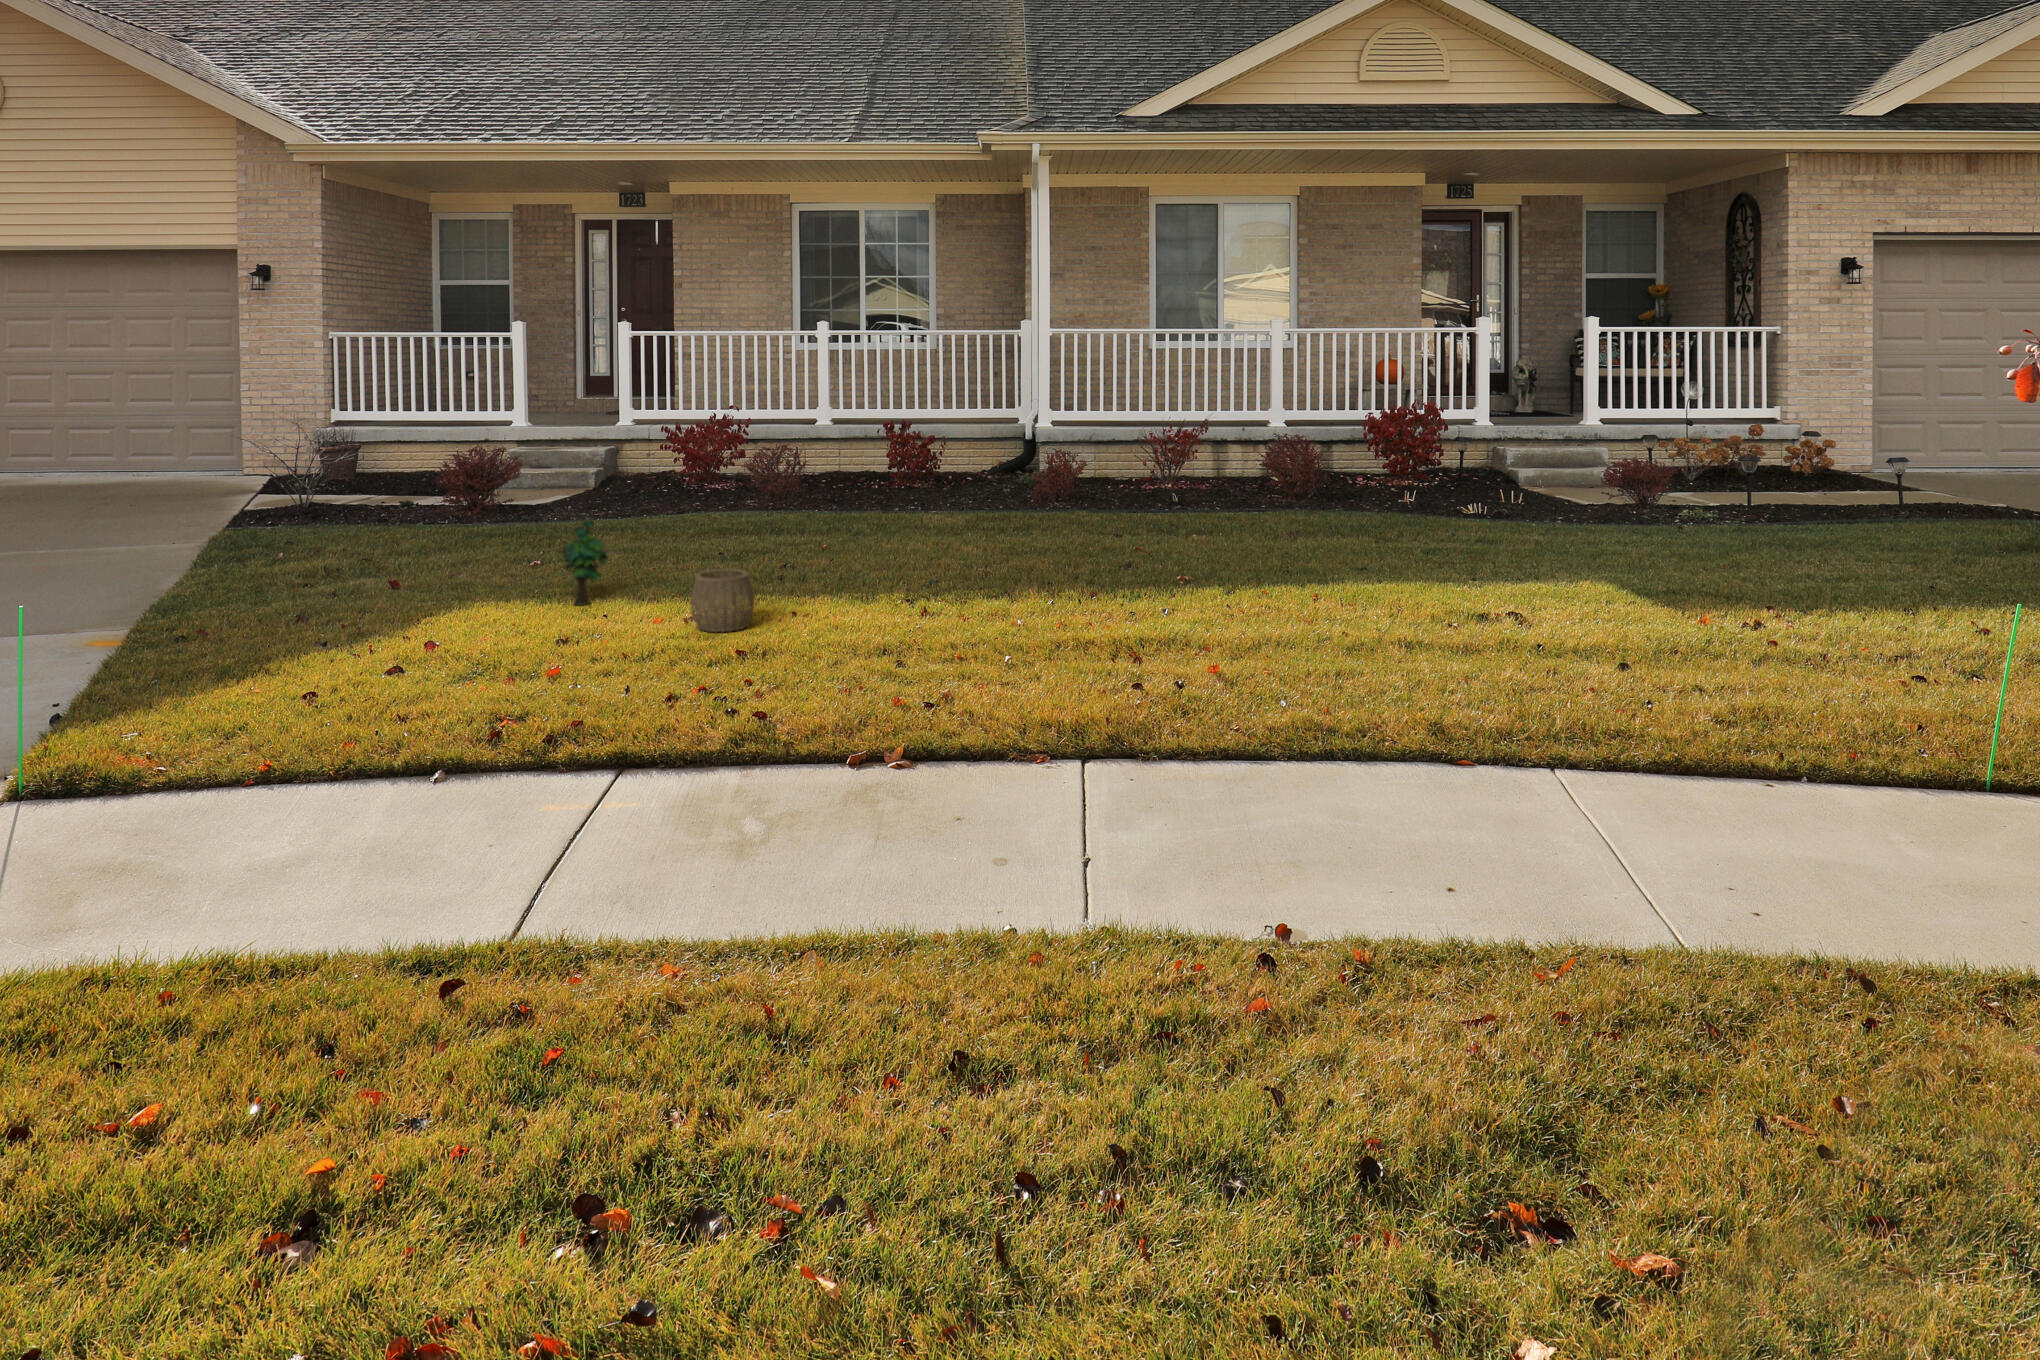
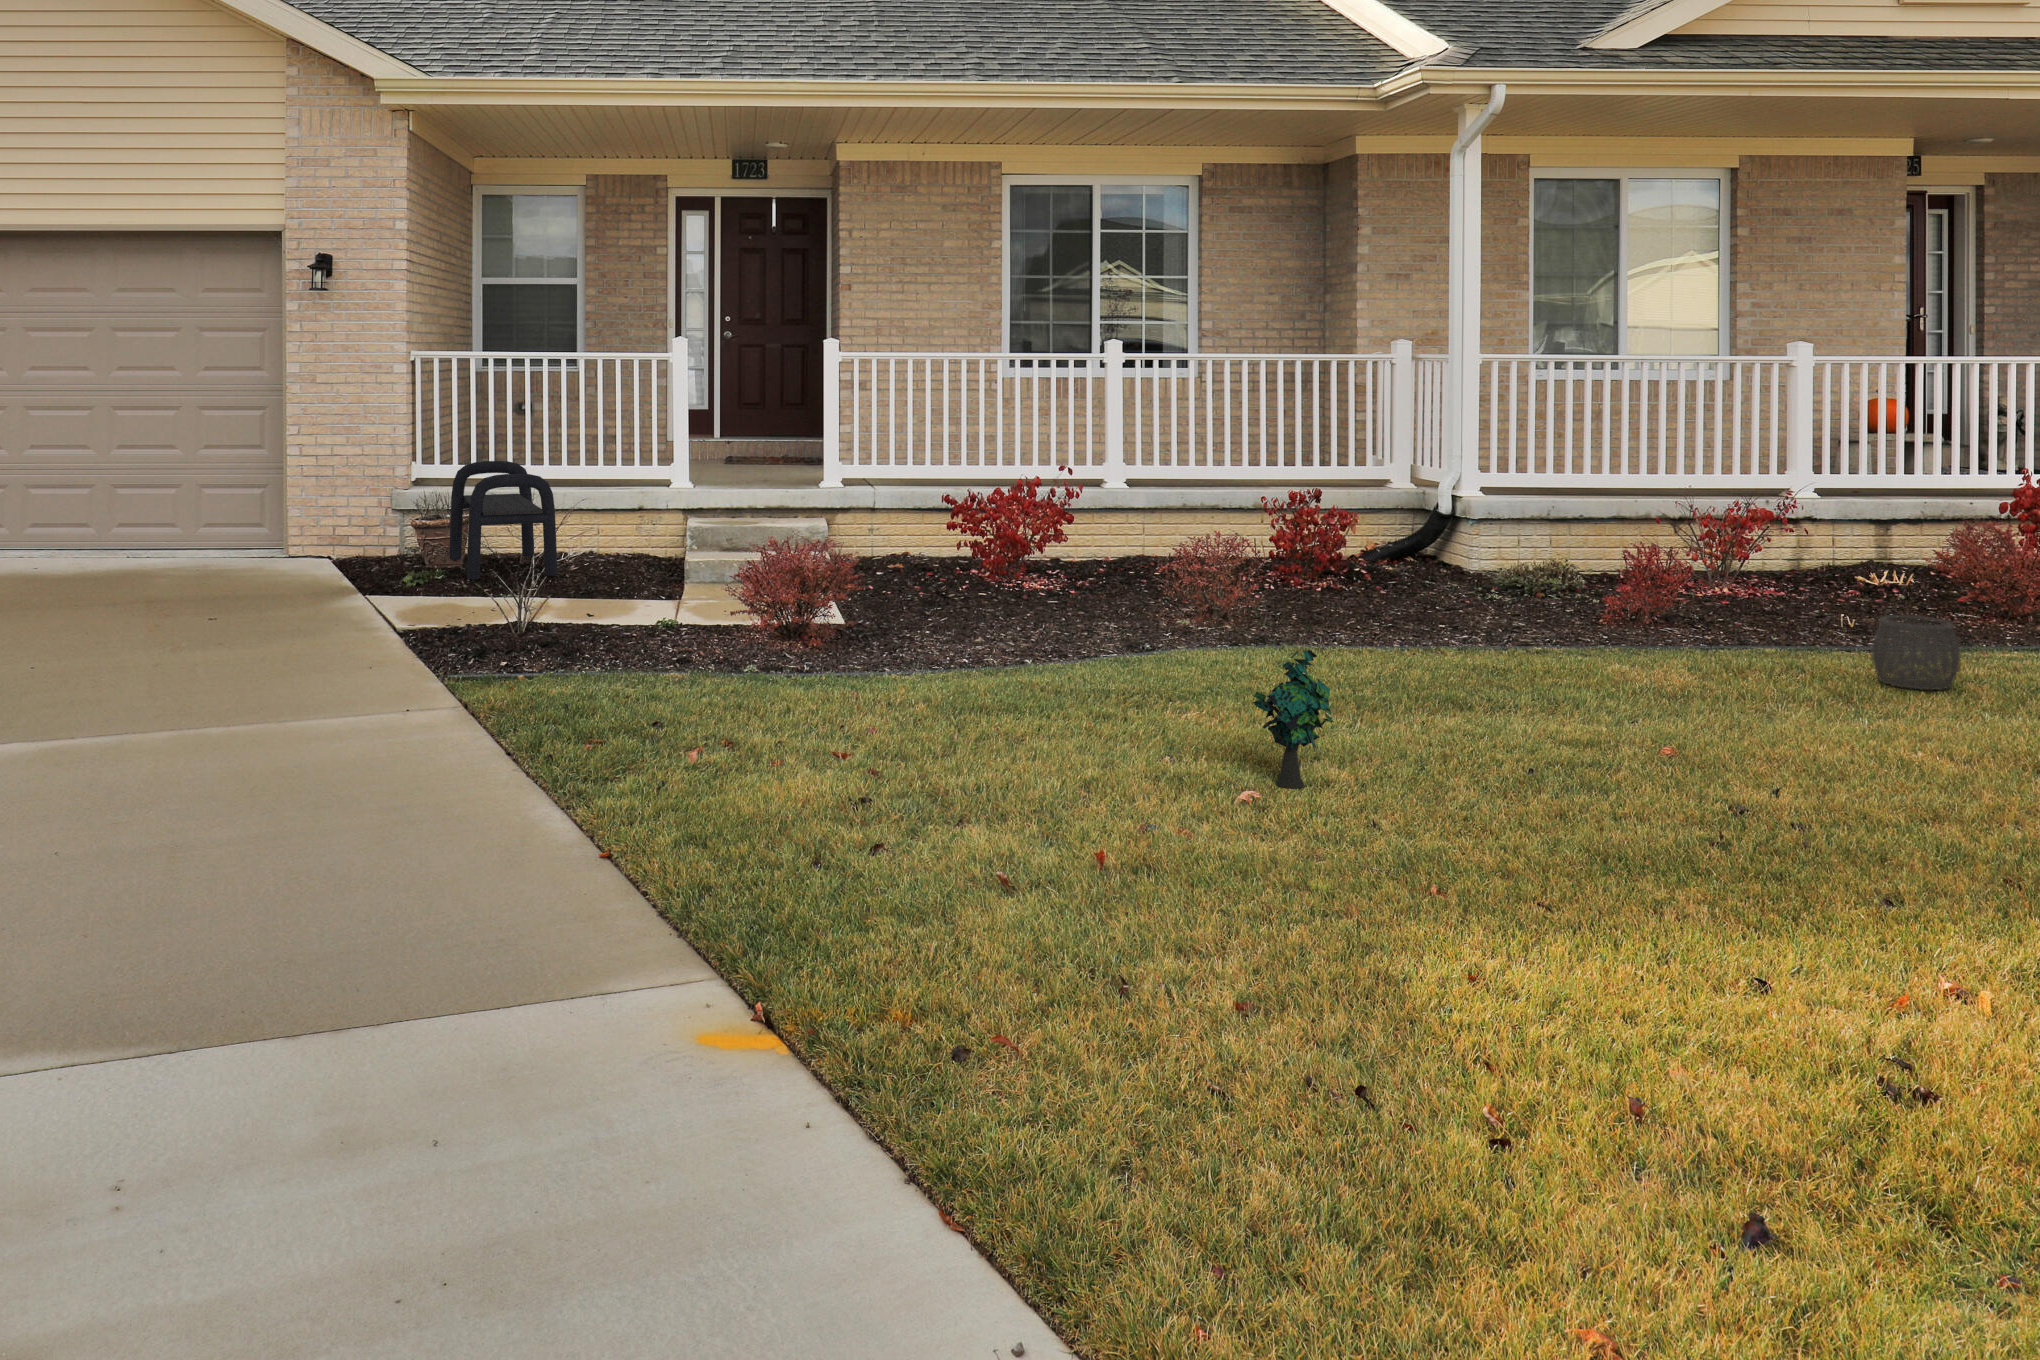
bench: none [335,409,415,490] -> present [449,461,557,580]
woven basket: present [691,569,755,632] -> present [1871,615,1960,690]

